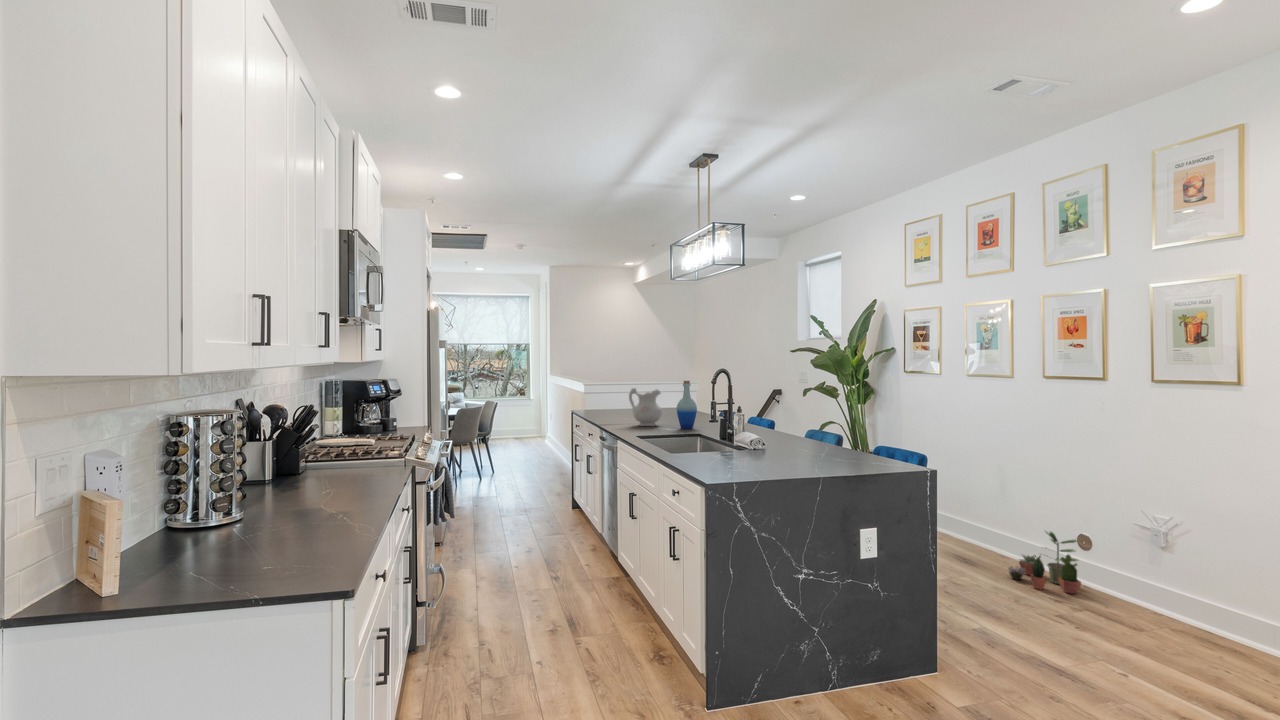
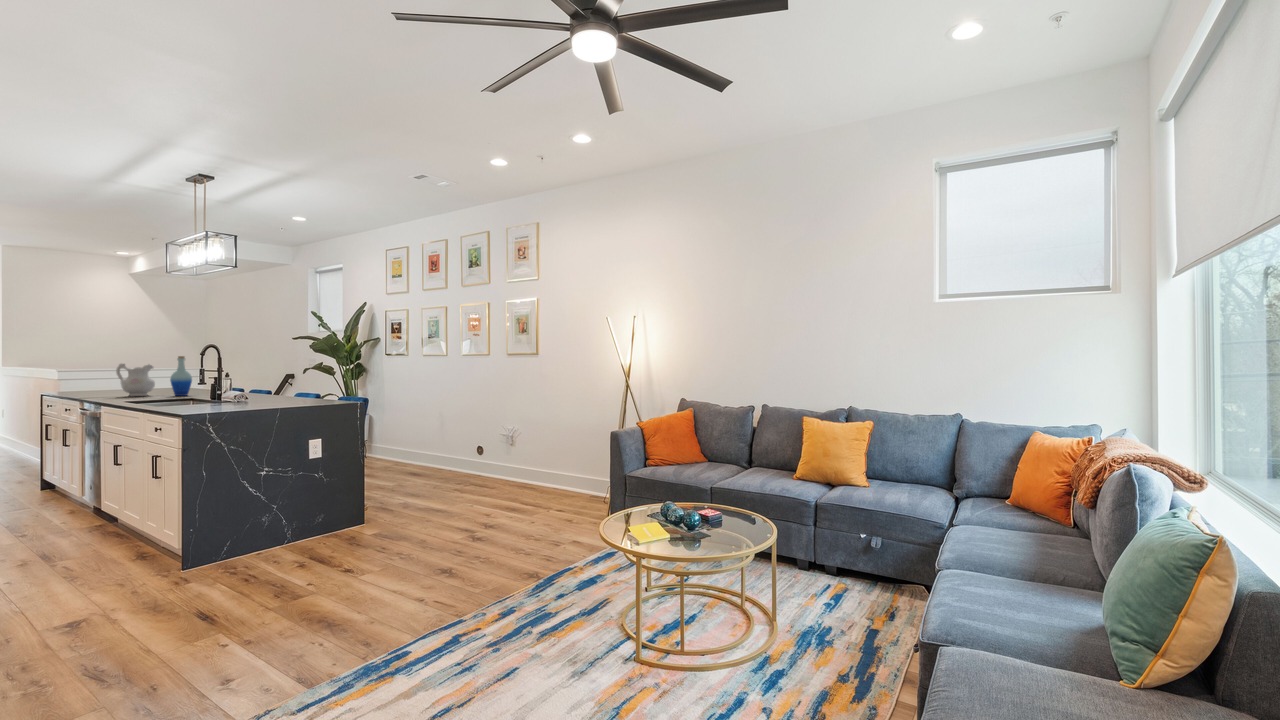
potted plant: present [1008,531,1081,594] -> none [437,446,476,481]

